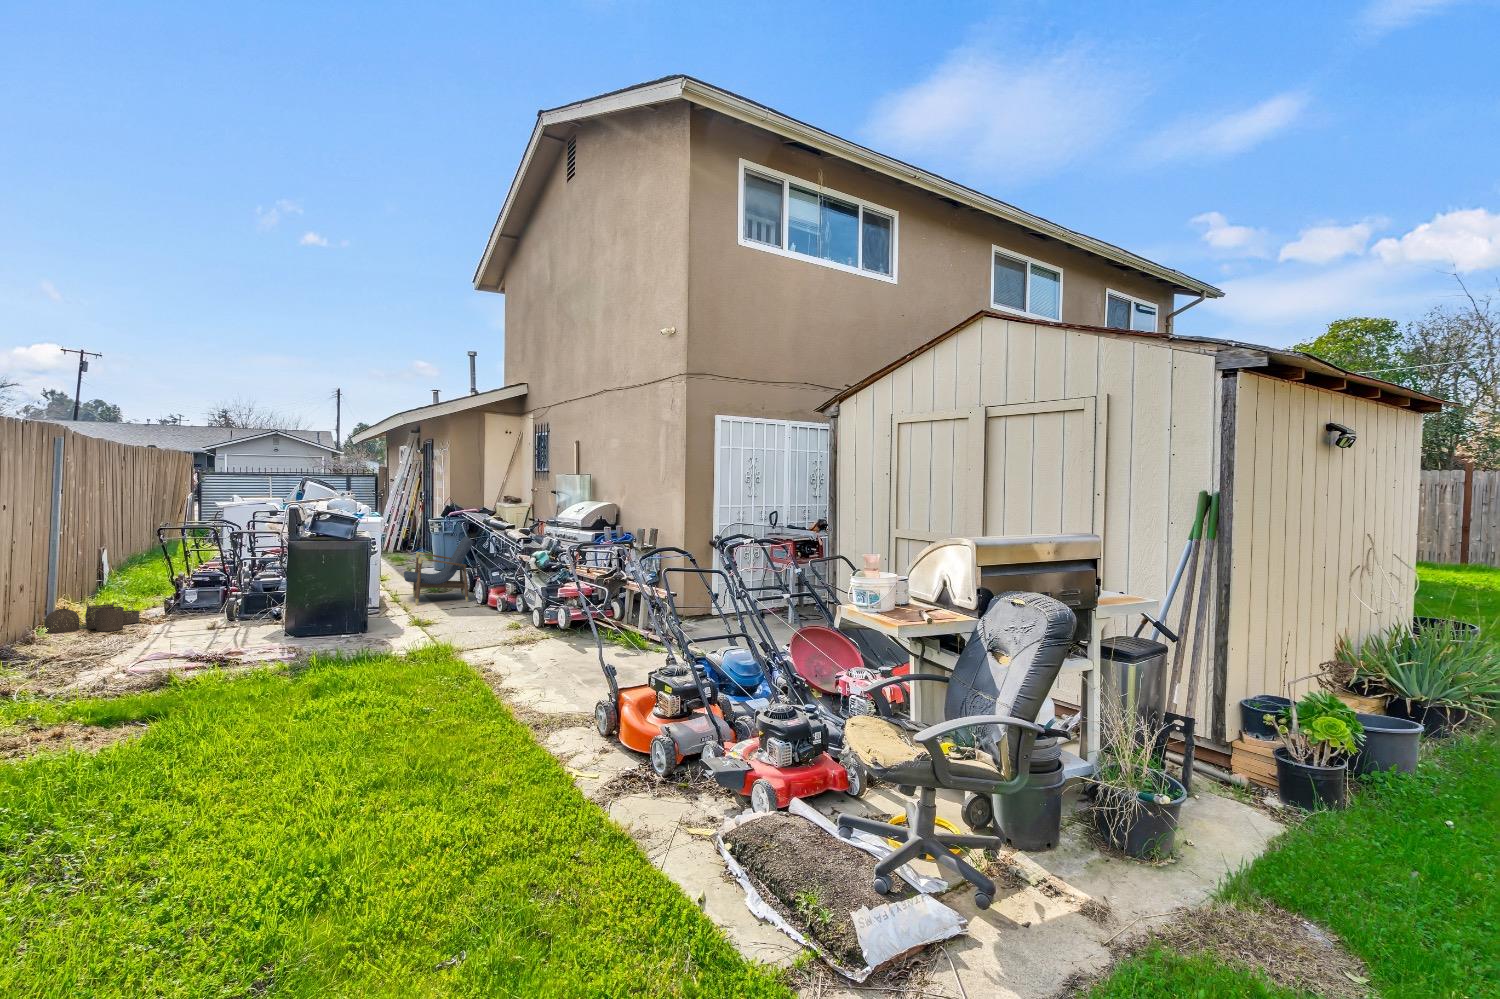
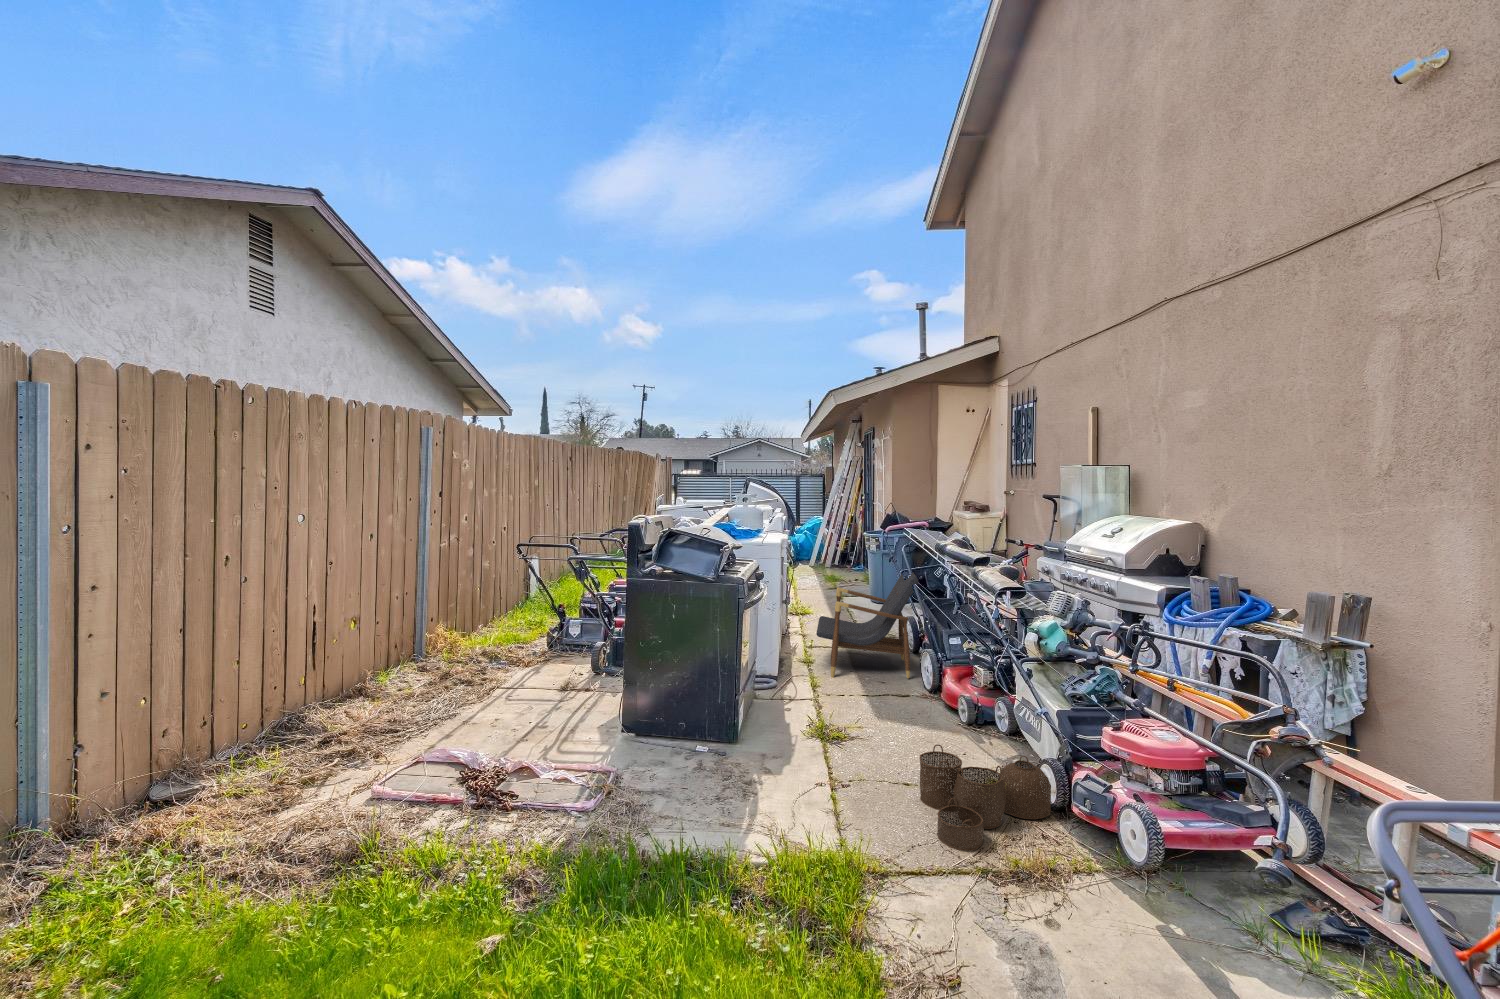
woven basket: present [45,602,140,634] -> present [919,745,1051,851]

